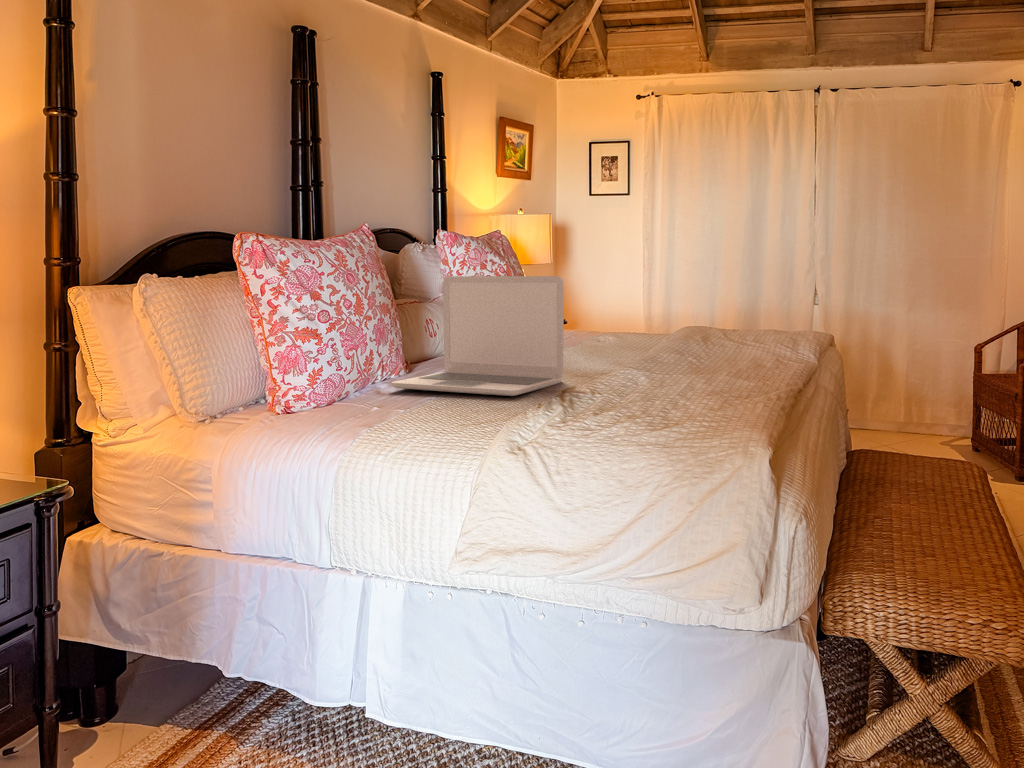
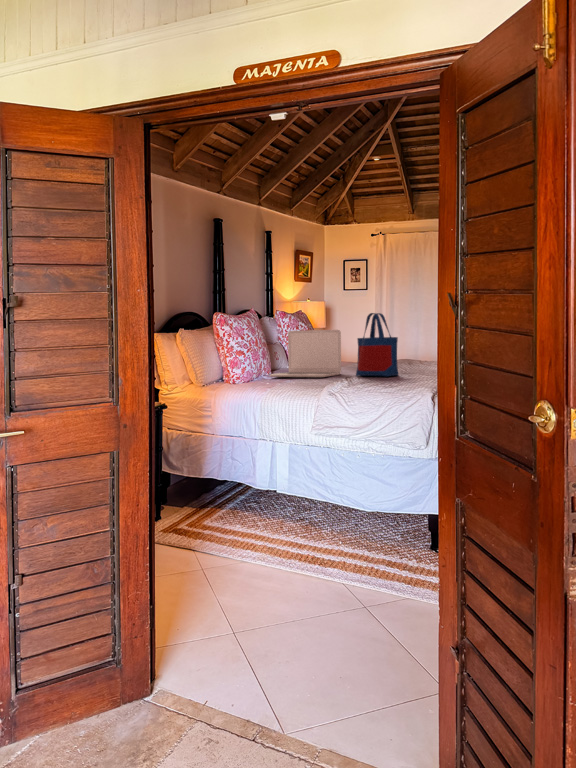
tote bag: none [595,236,705,403] -> present [356,313,398,376]

